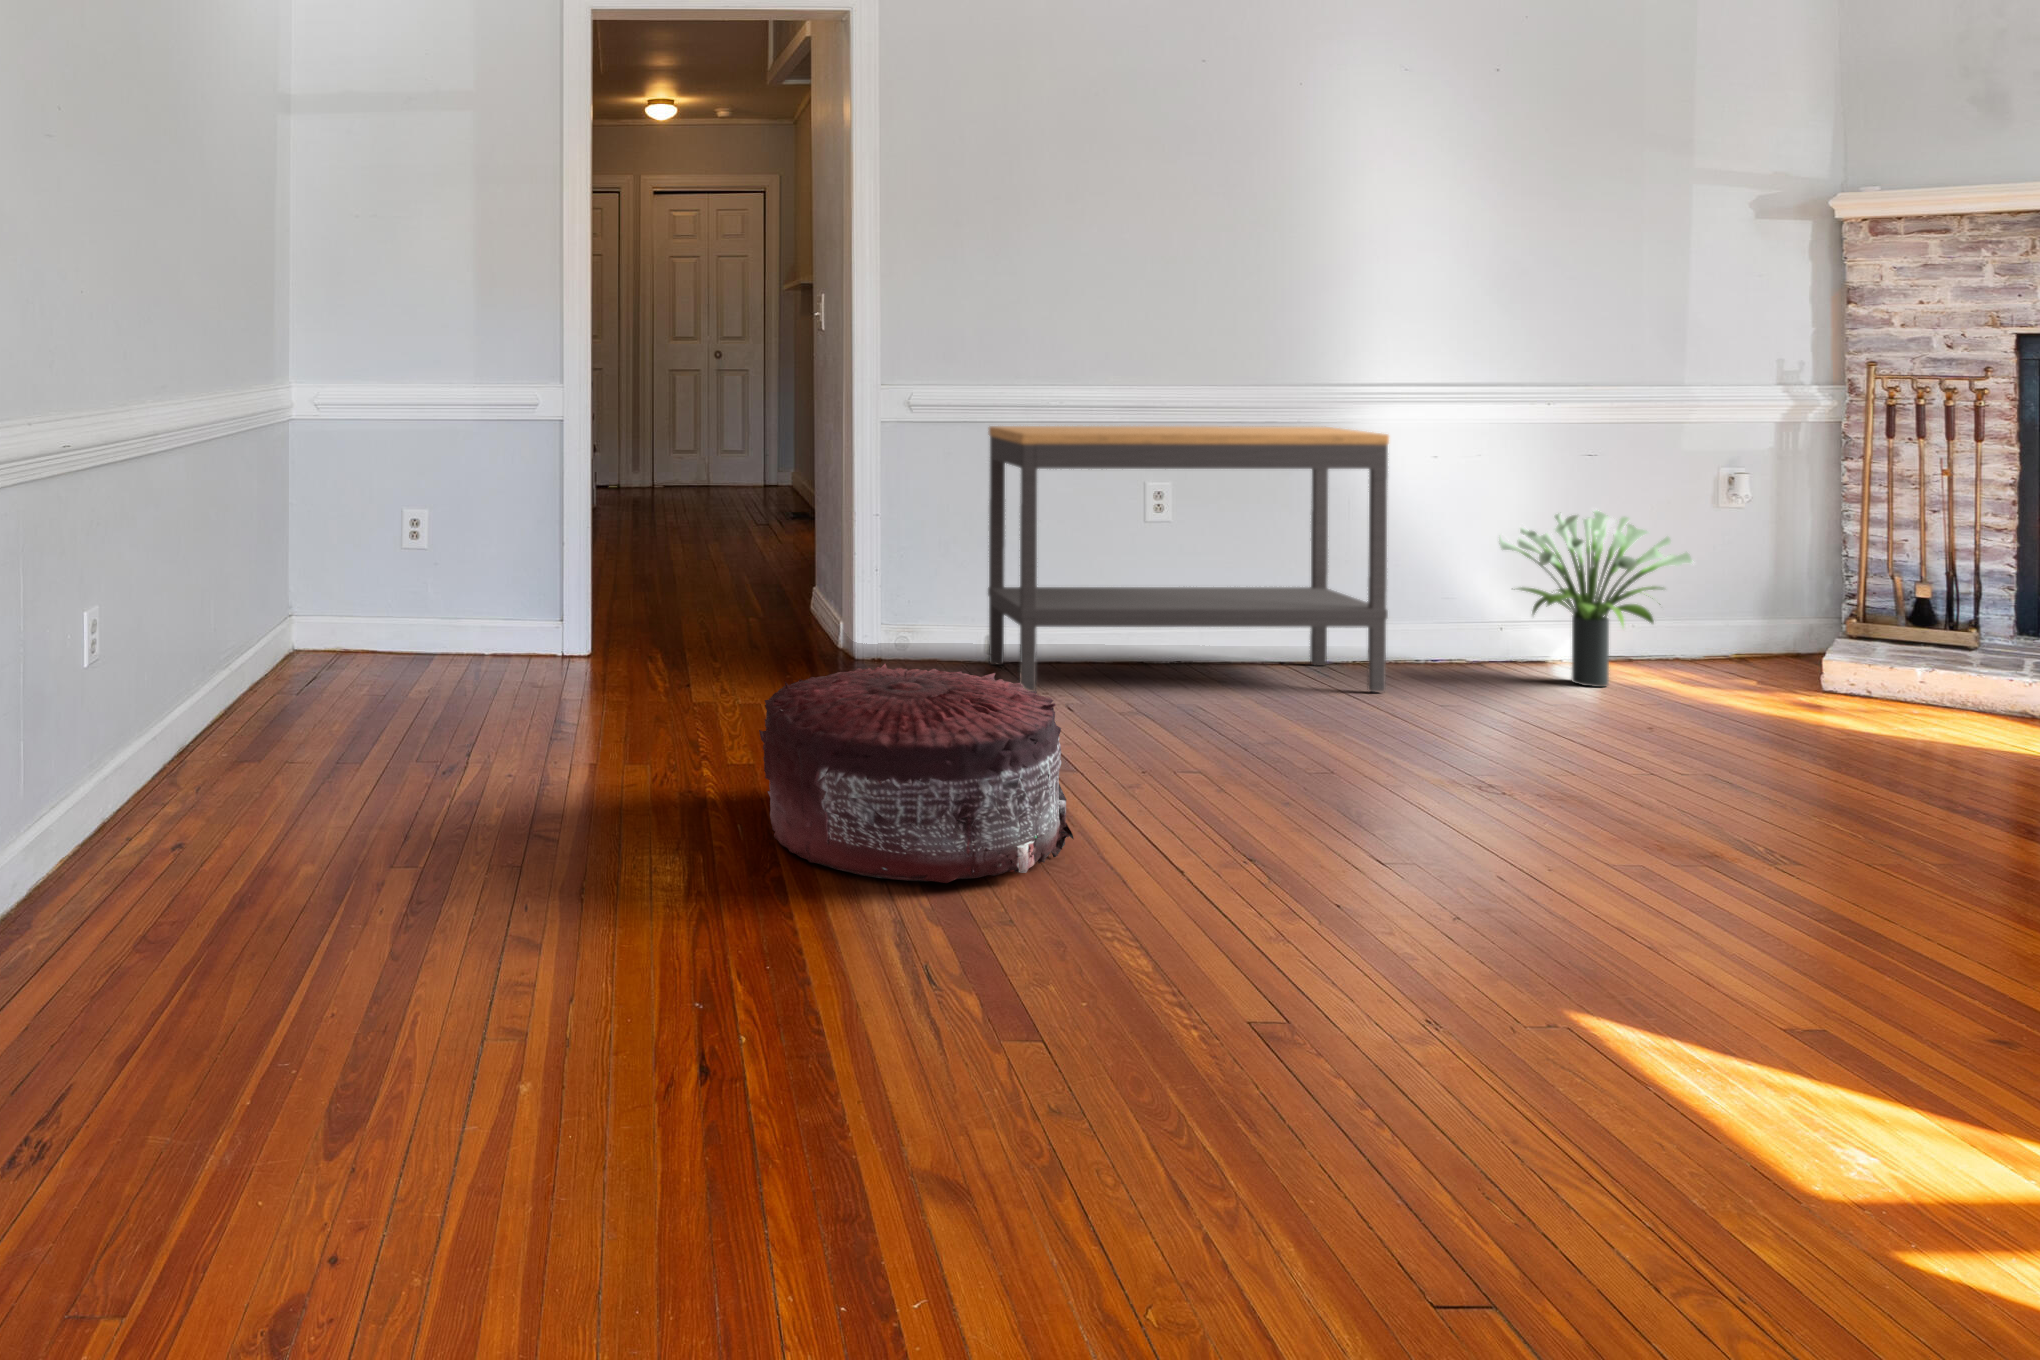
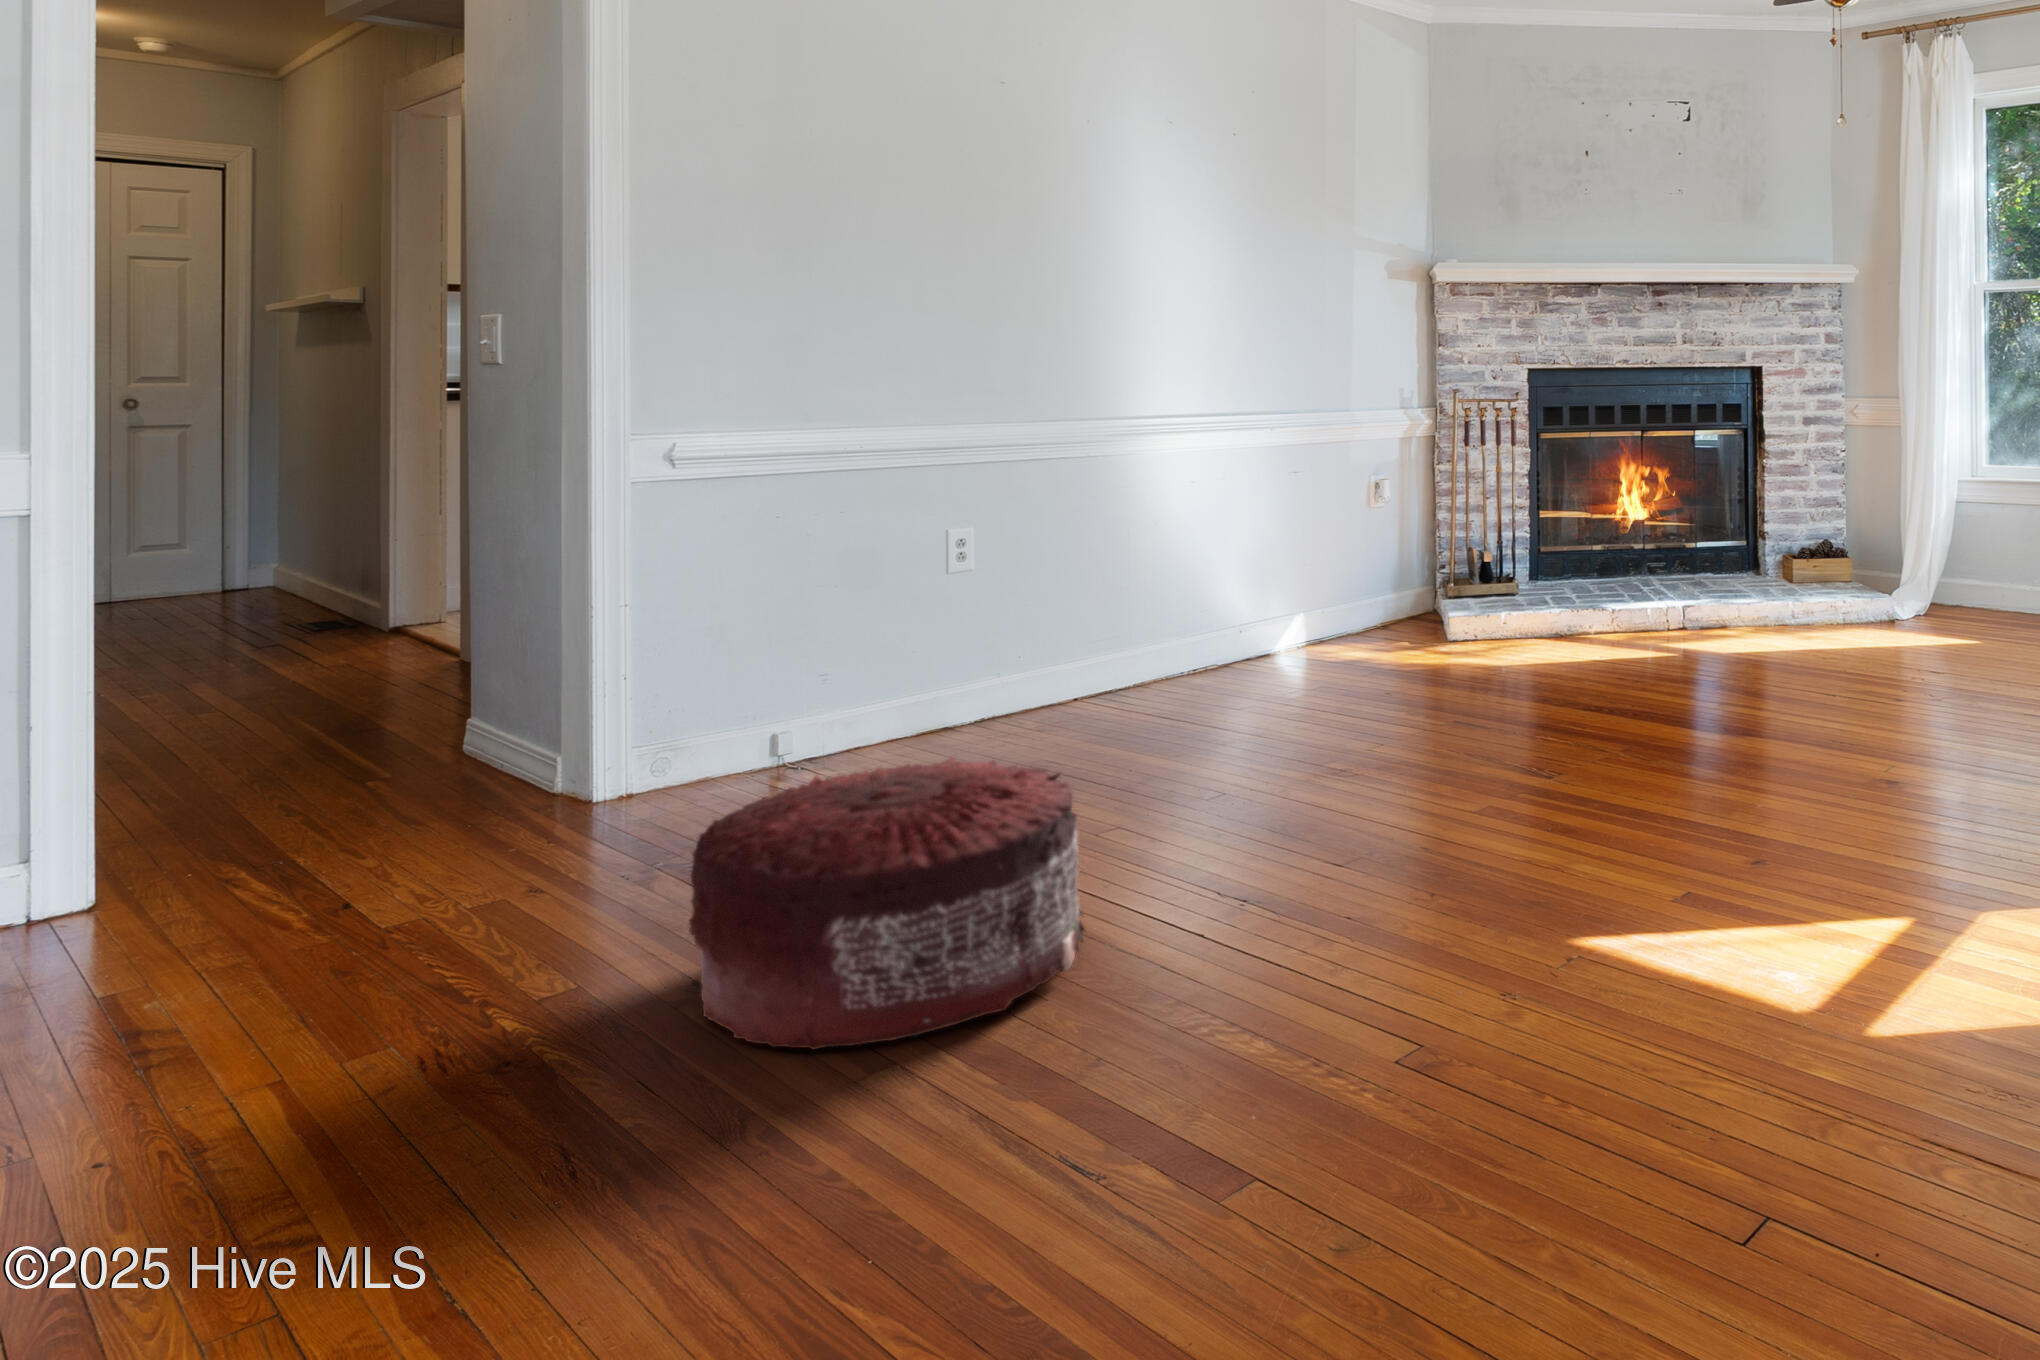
console table: present [988,426,1389,692] -> none [785,459,1188,781]
potted plant: present [1499,509,1693,687] -> none [1248,516,1386,668]

